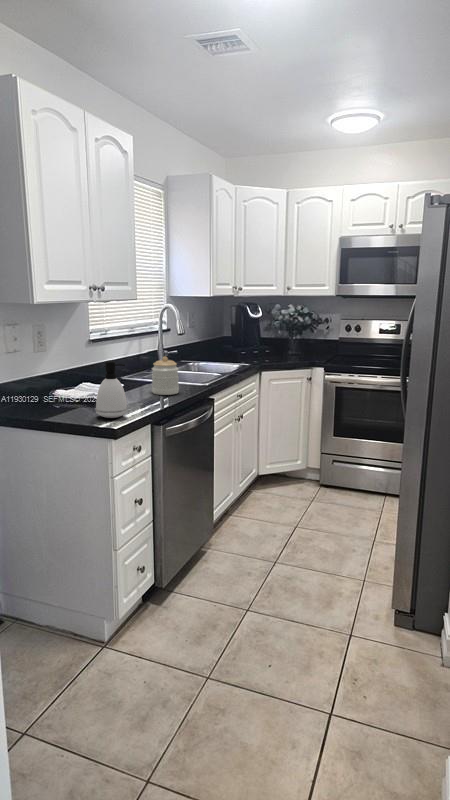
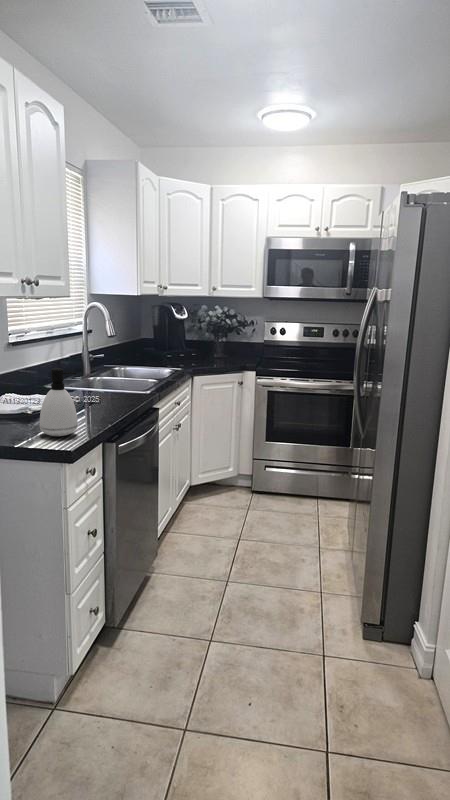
jar: present [152,357,179,395] -> none [91,362,122,405]

